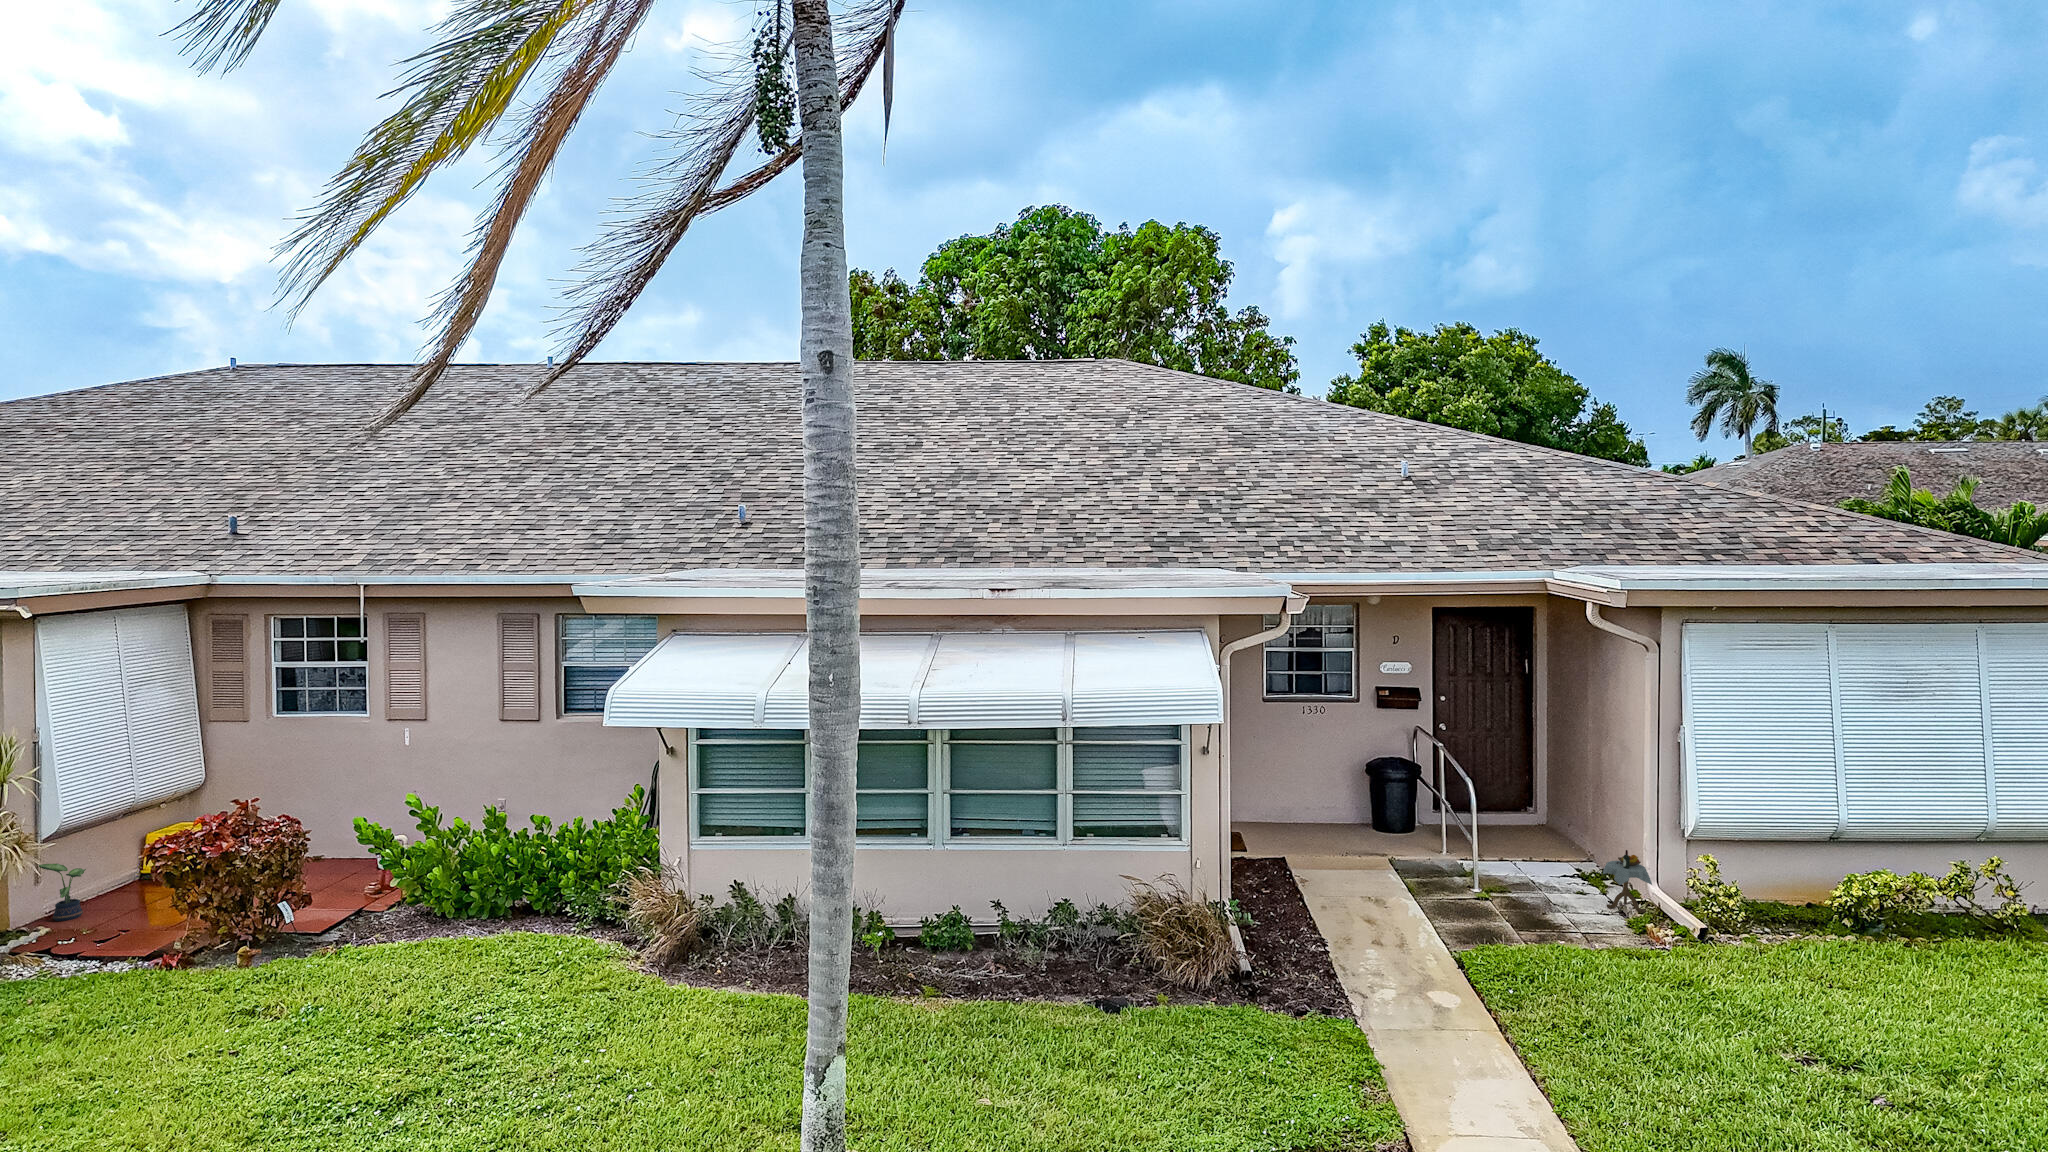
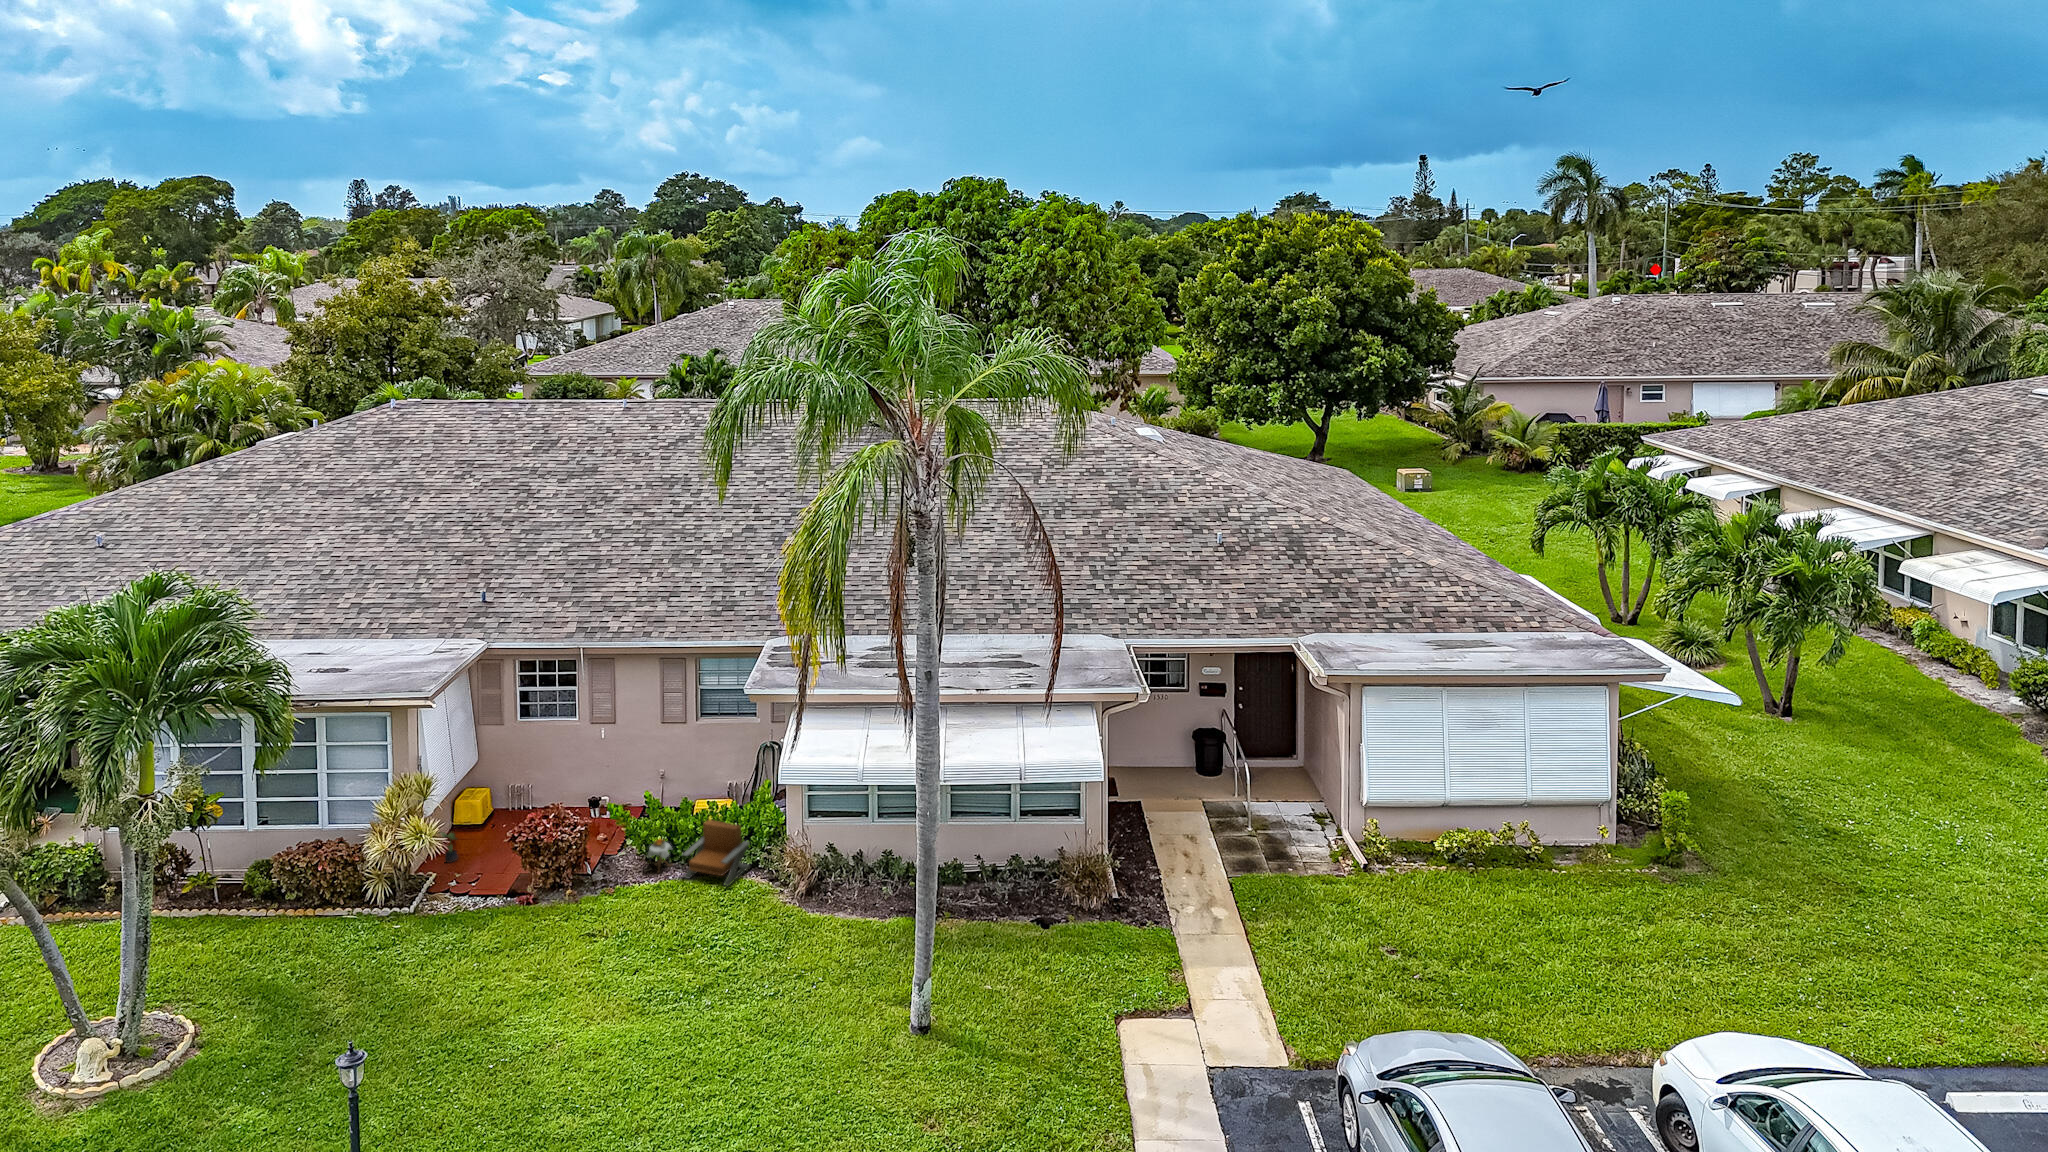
lounge chair: none [450,839,585,956] -> present [683,820,750,886]
side table: present [1603,850,1652,913] -> present [648,839,672,872]

